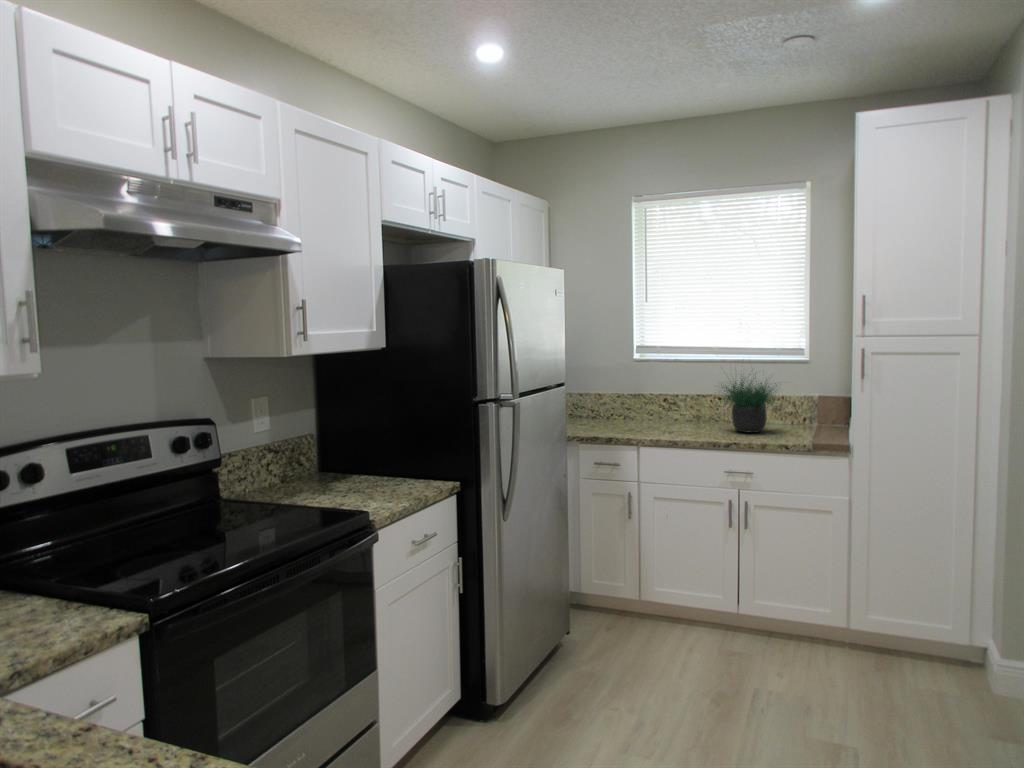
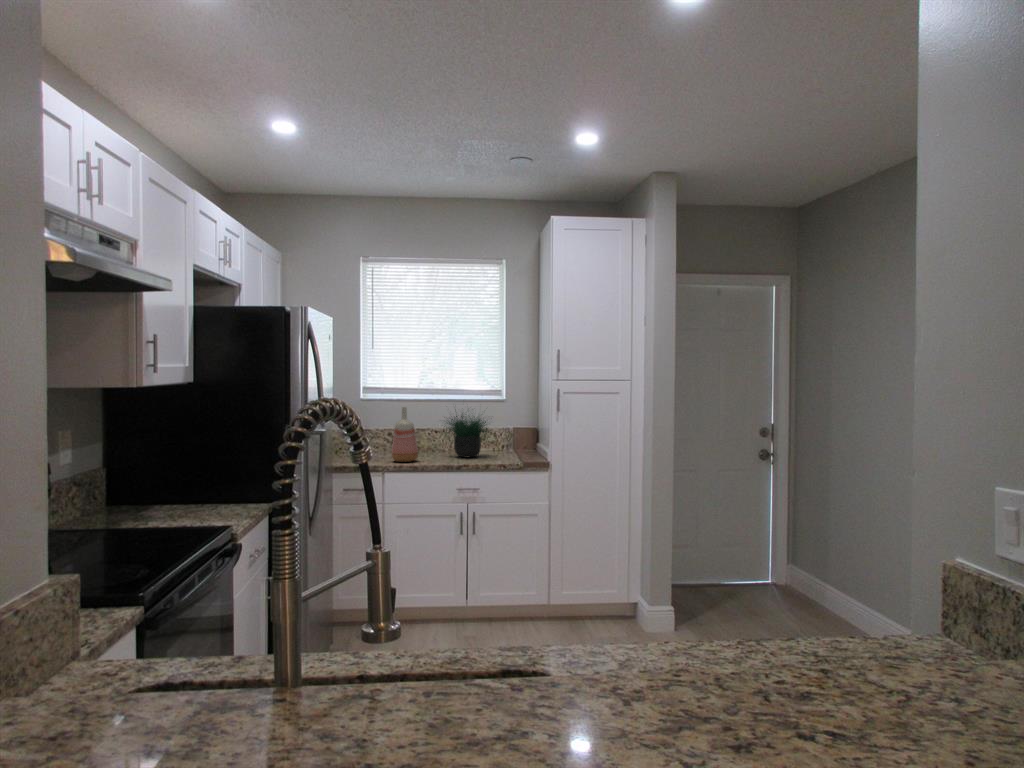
vase: none [651,370,682,435] -> present [392,407,418,462]

